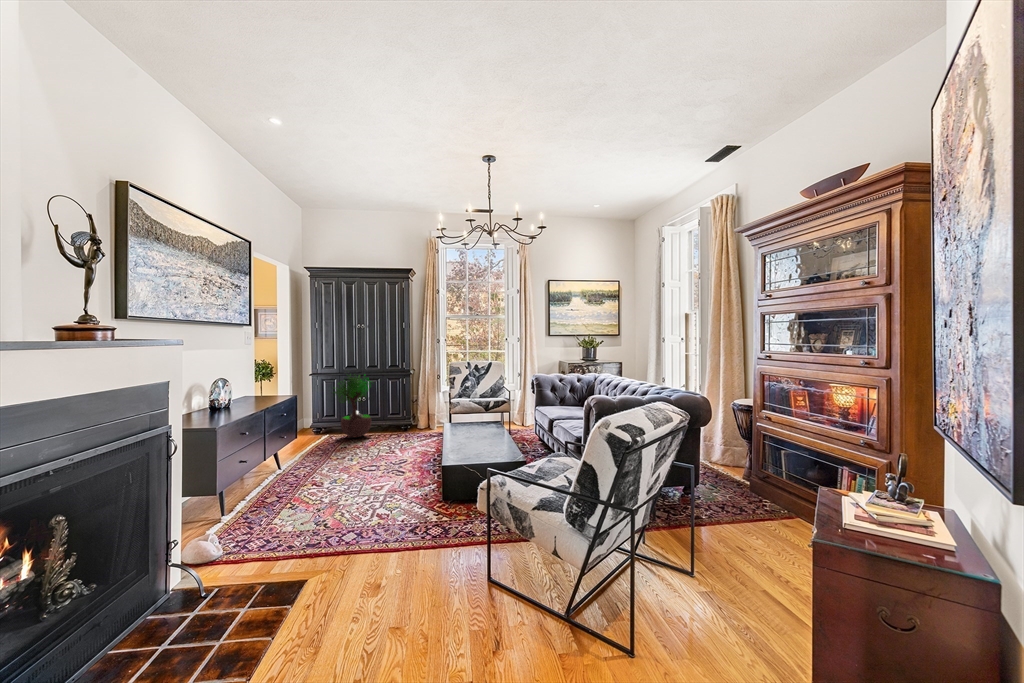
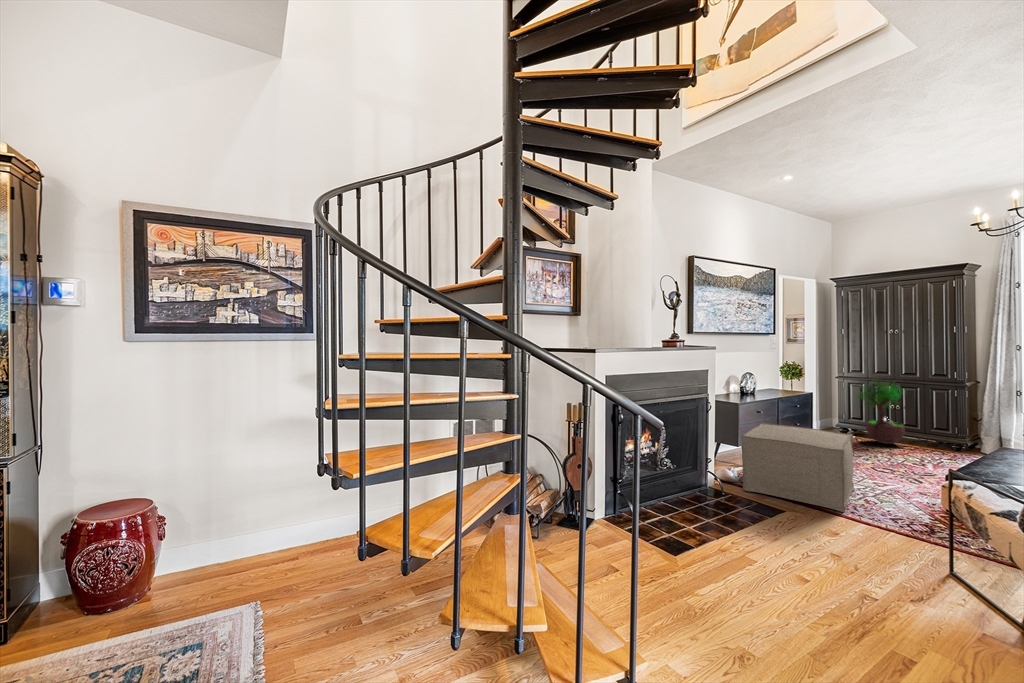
ottoman: none [230,441,368,568] -> present [741,423,854,512]

